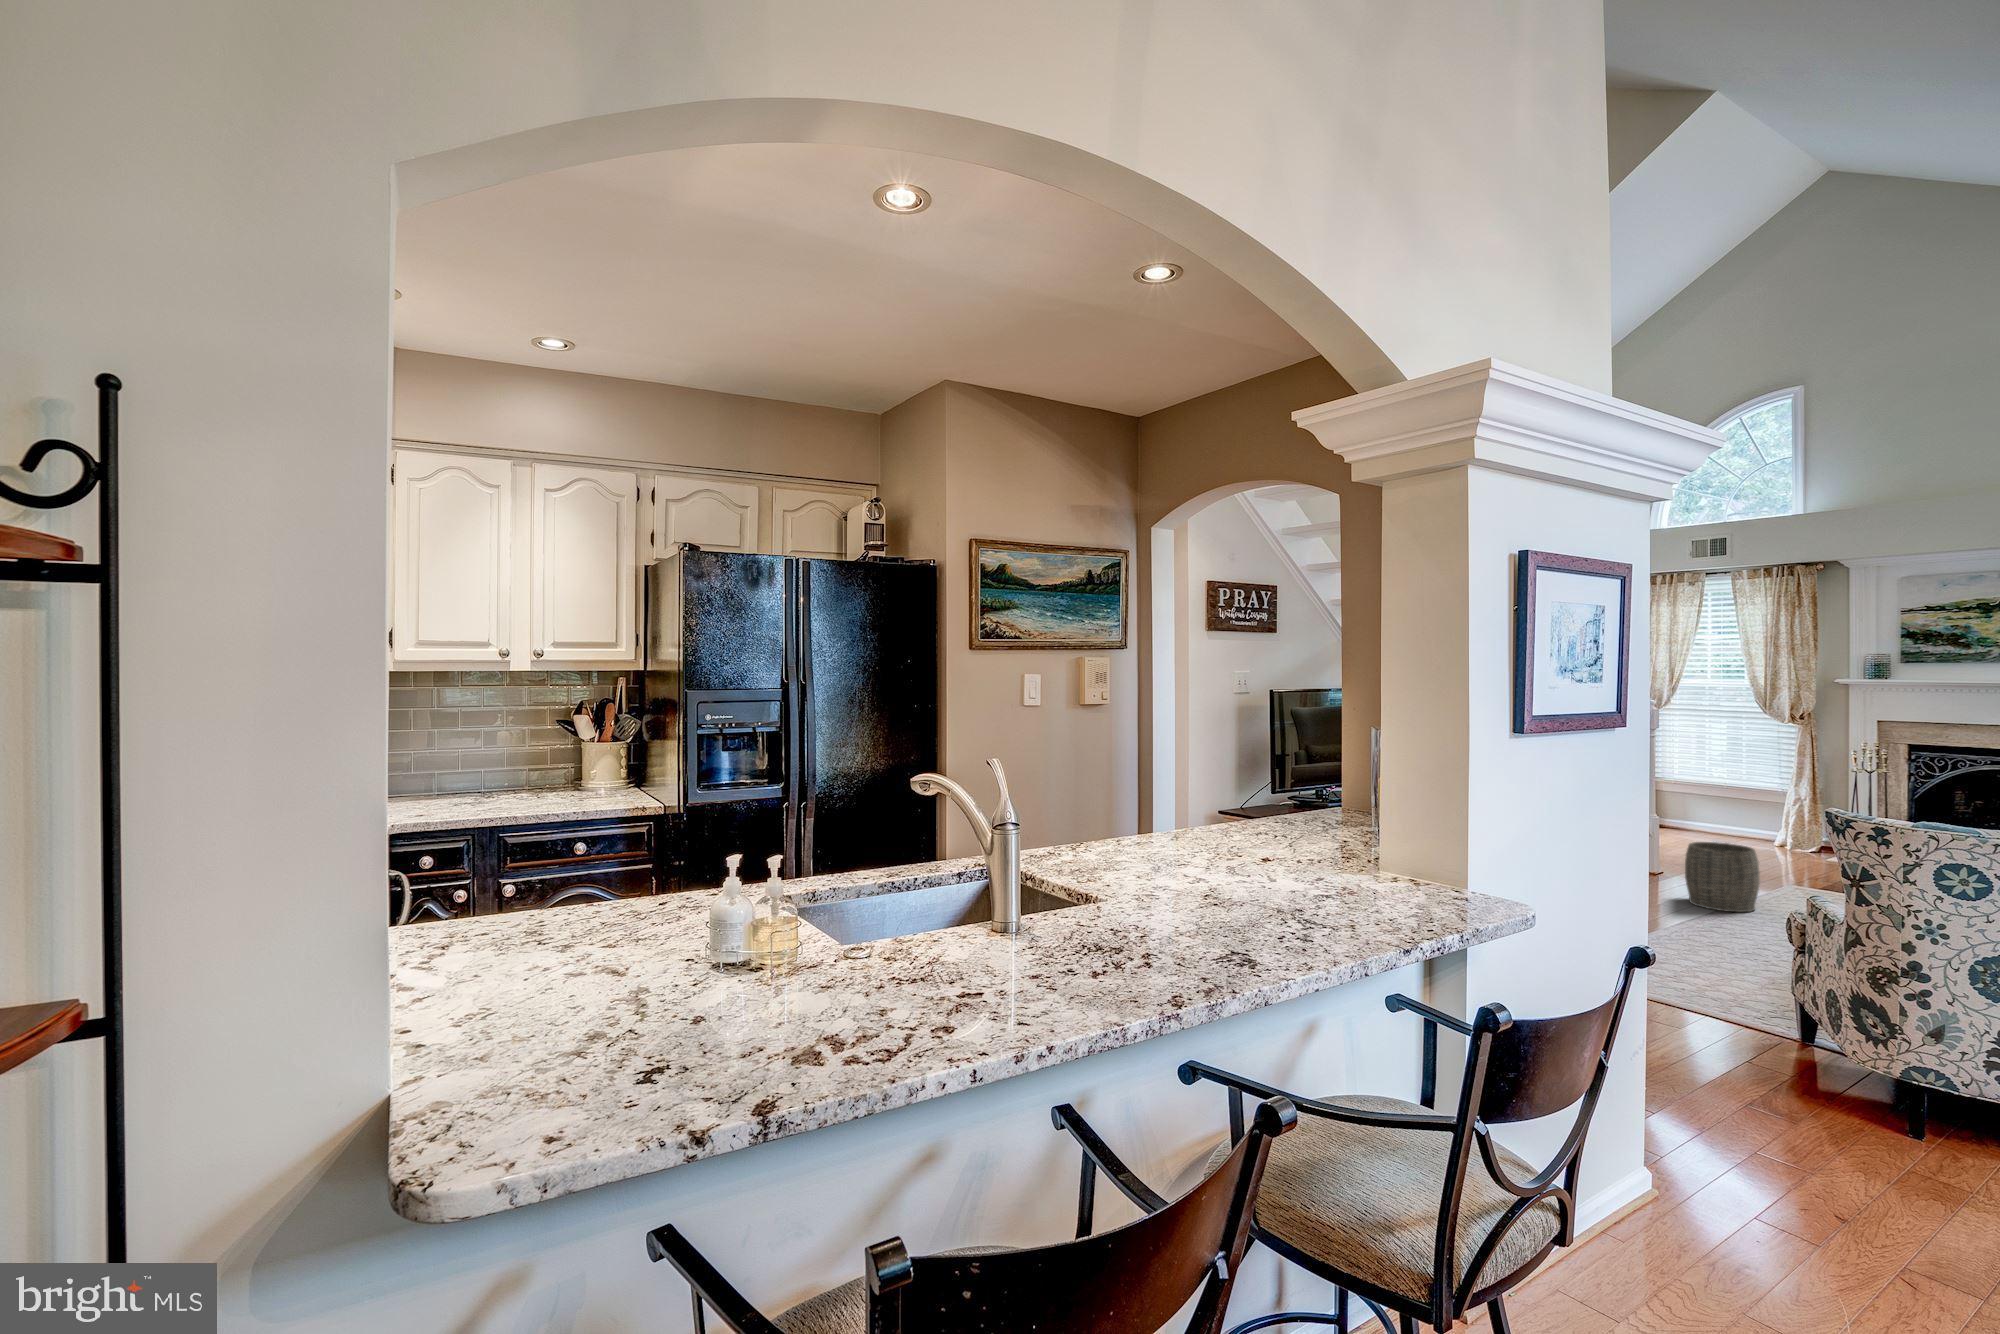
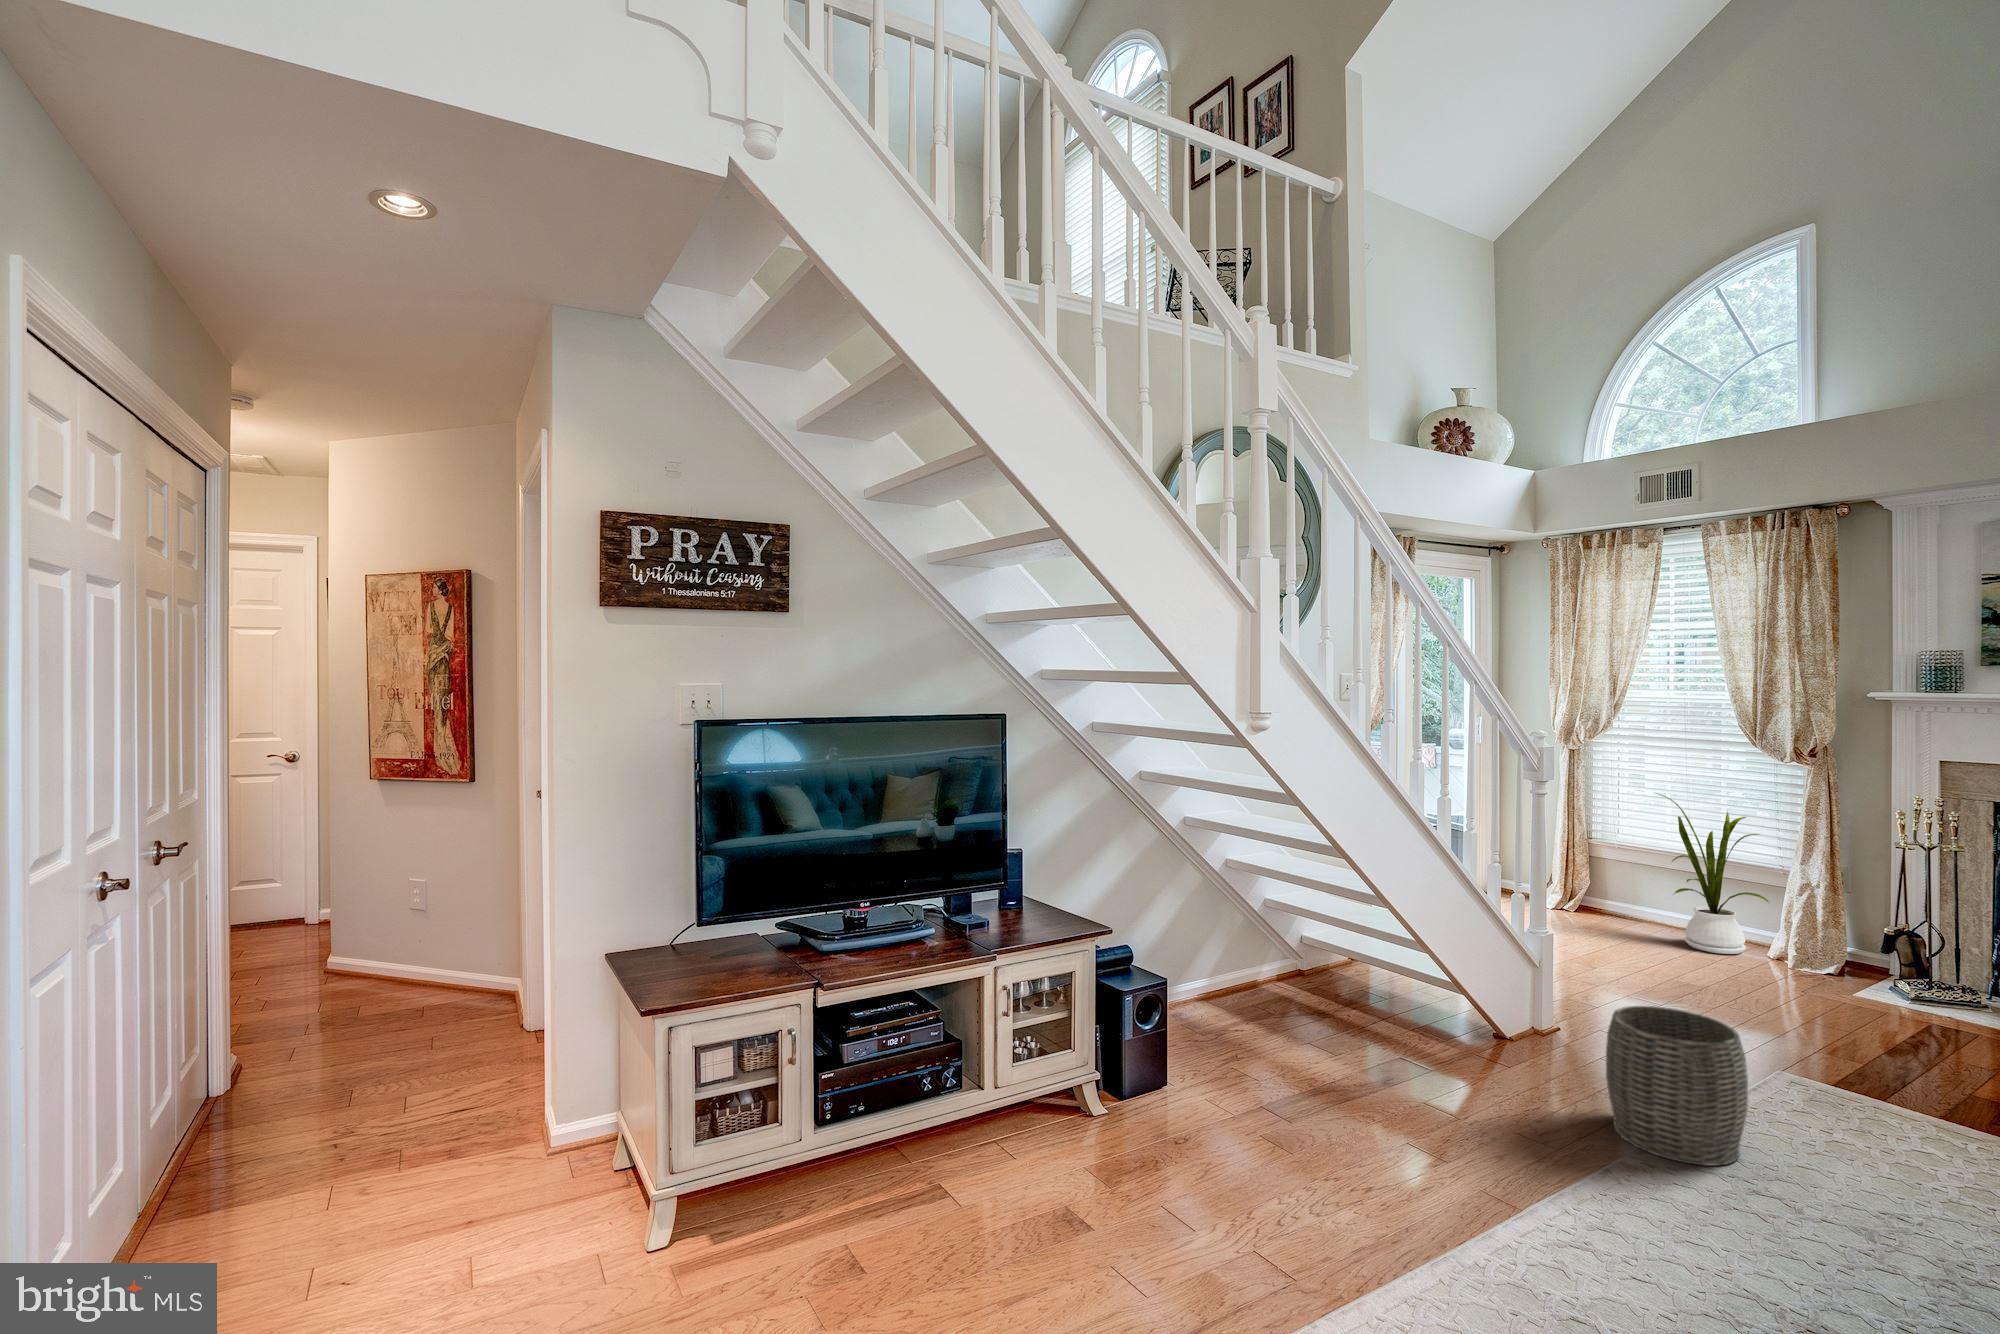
house plant: none [1698,745,1777,845] -> present [1658,794,1769,954]

